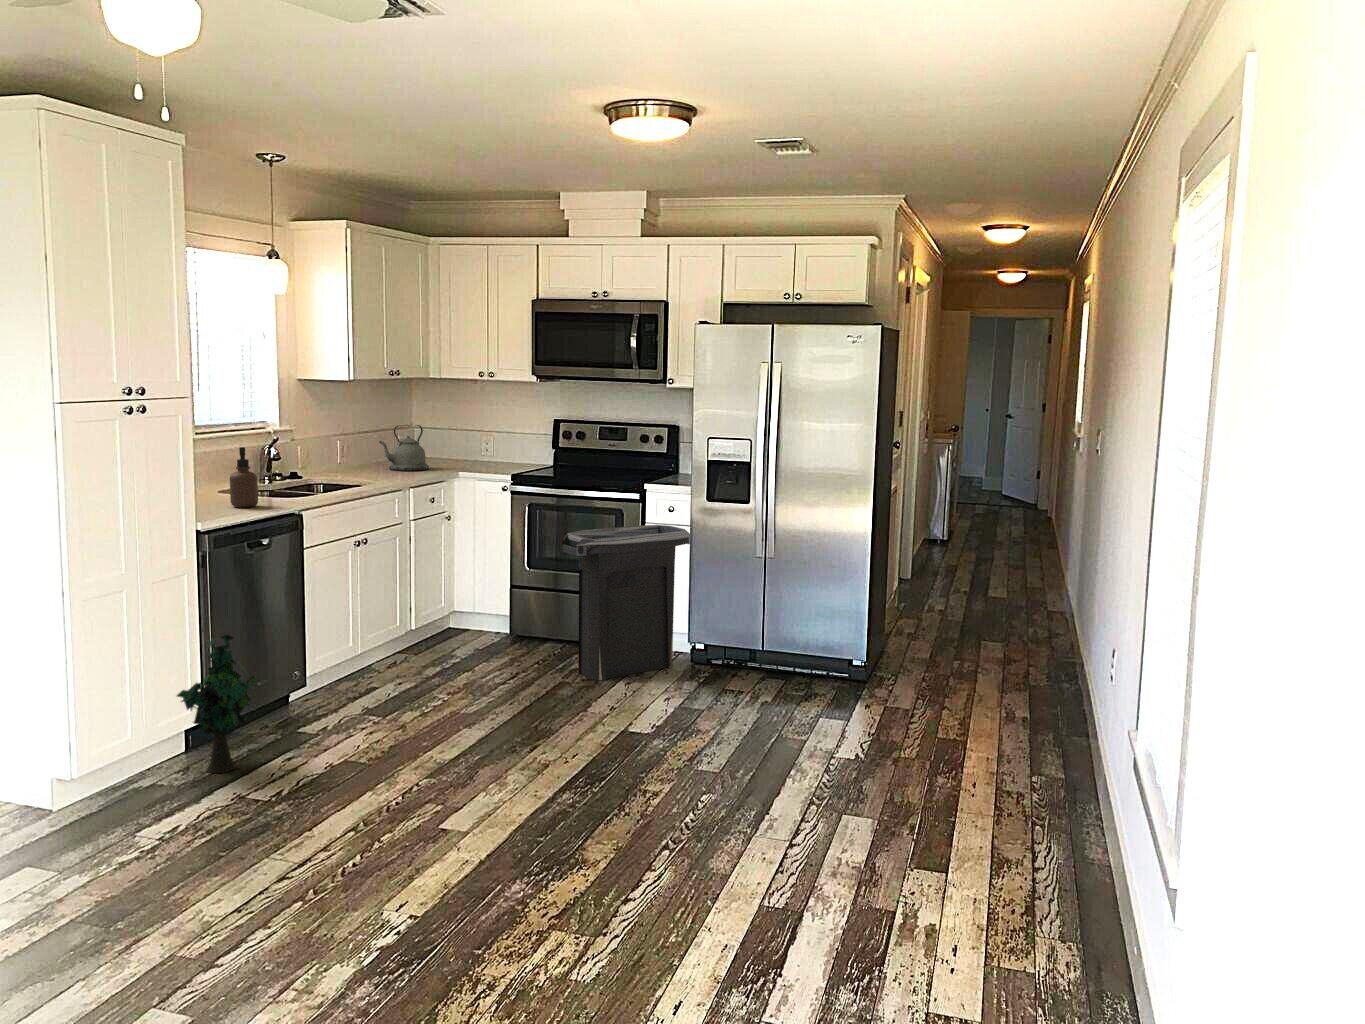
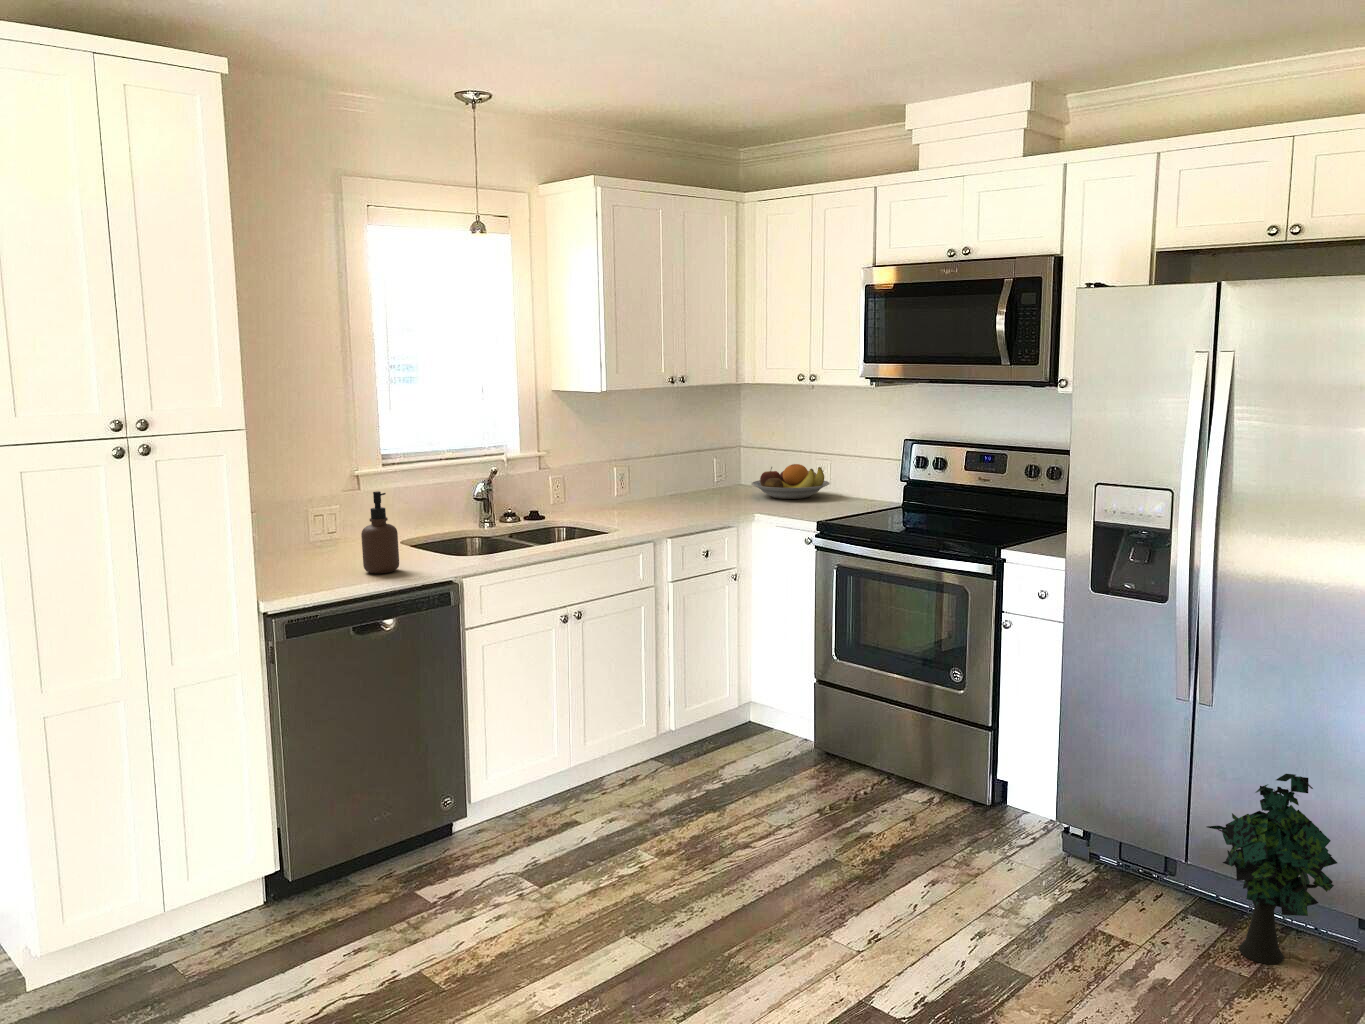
kettle: present [379,425,429,471] -> none [658,448,725,510]
fruit bowl: none [436,438,495,464] -> present [751,464,830,499]
trash can: present [562,525,690,680] -> none [838,617,1063,867]
decorative plant: present [177,635,257,773] -> present [1207,774,1337,964]

